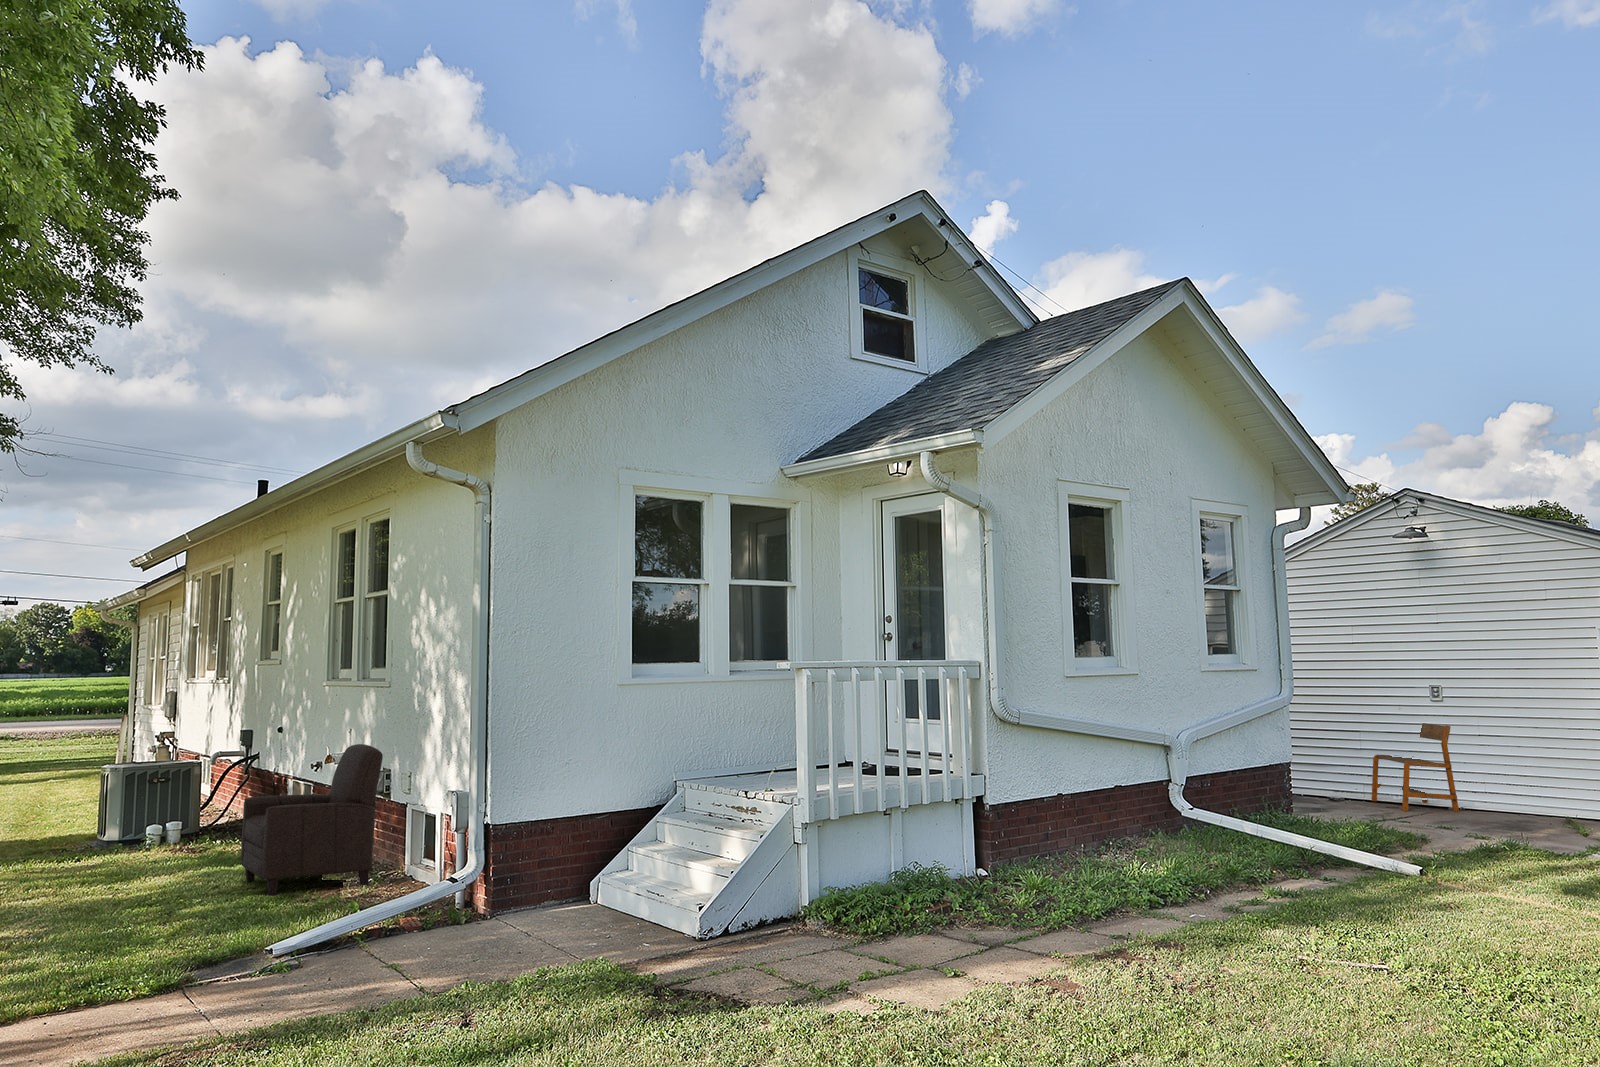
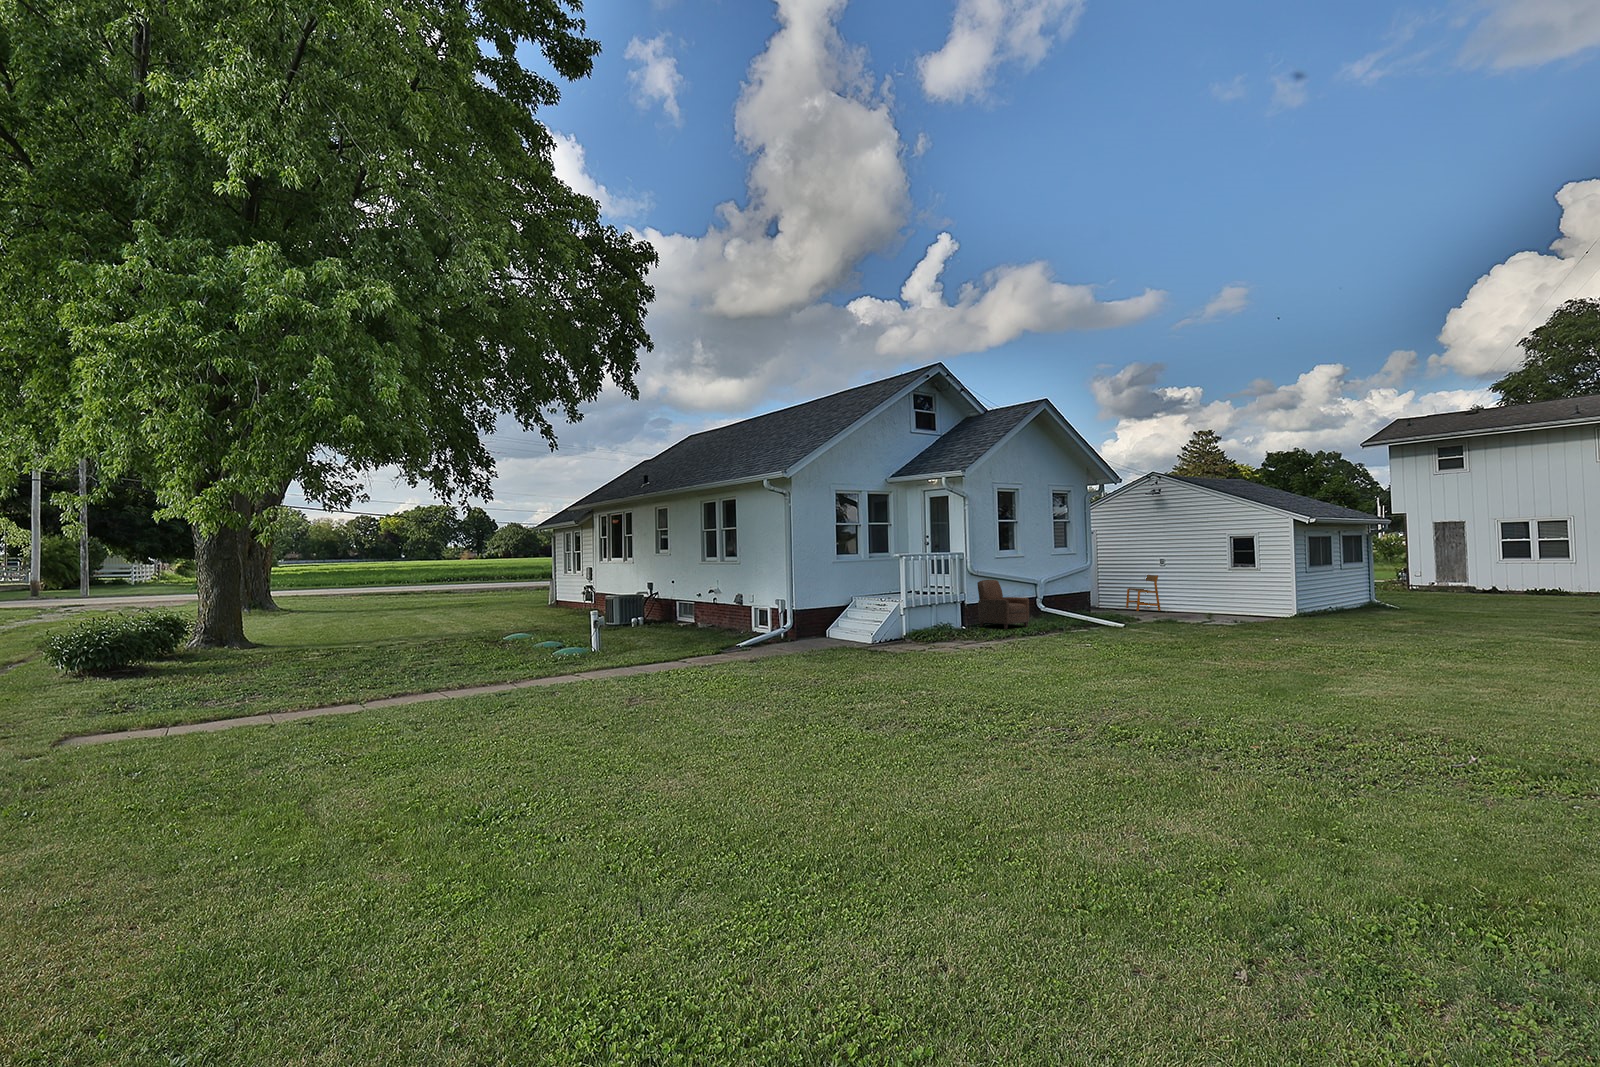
chair: present [241,744,383,896] -> present [977,580,1029,629]

